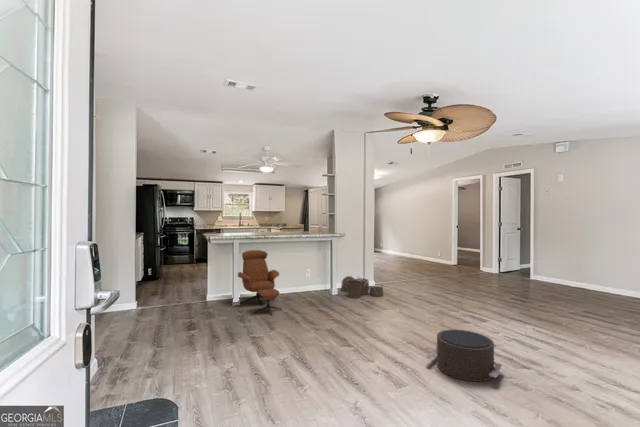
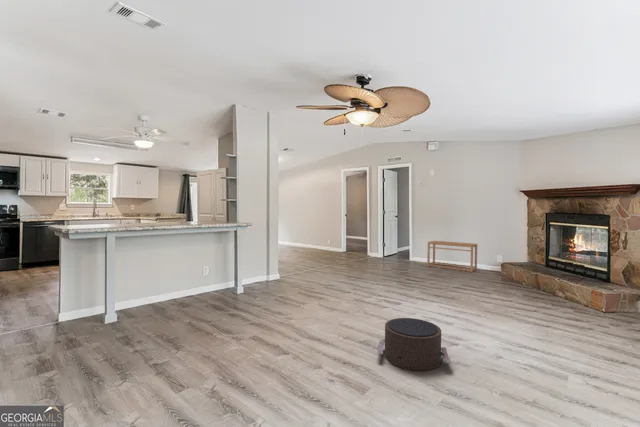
lounge chair: present [238,250,280,314] -> none [111,246,181,329]
side table: none [550,258,621,298] -> present [427,241,477,272]
woven basket: present [341,276,383,298] -> none [244,269,293,294]

